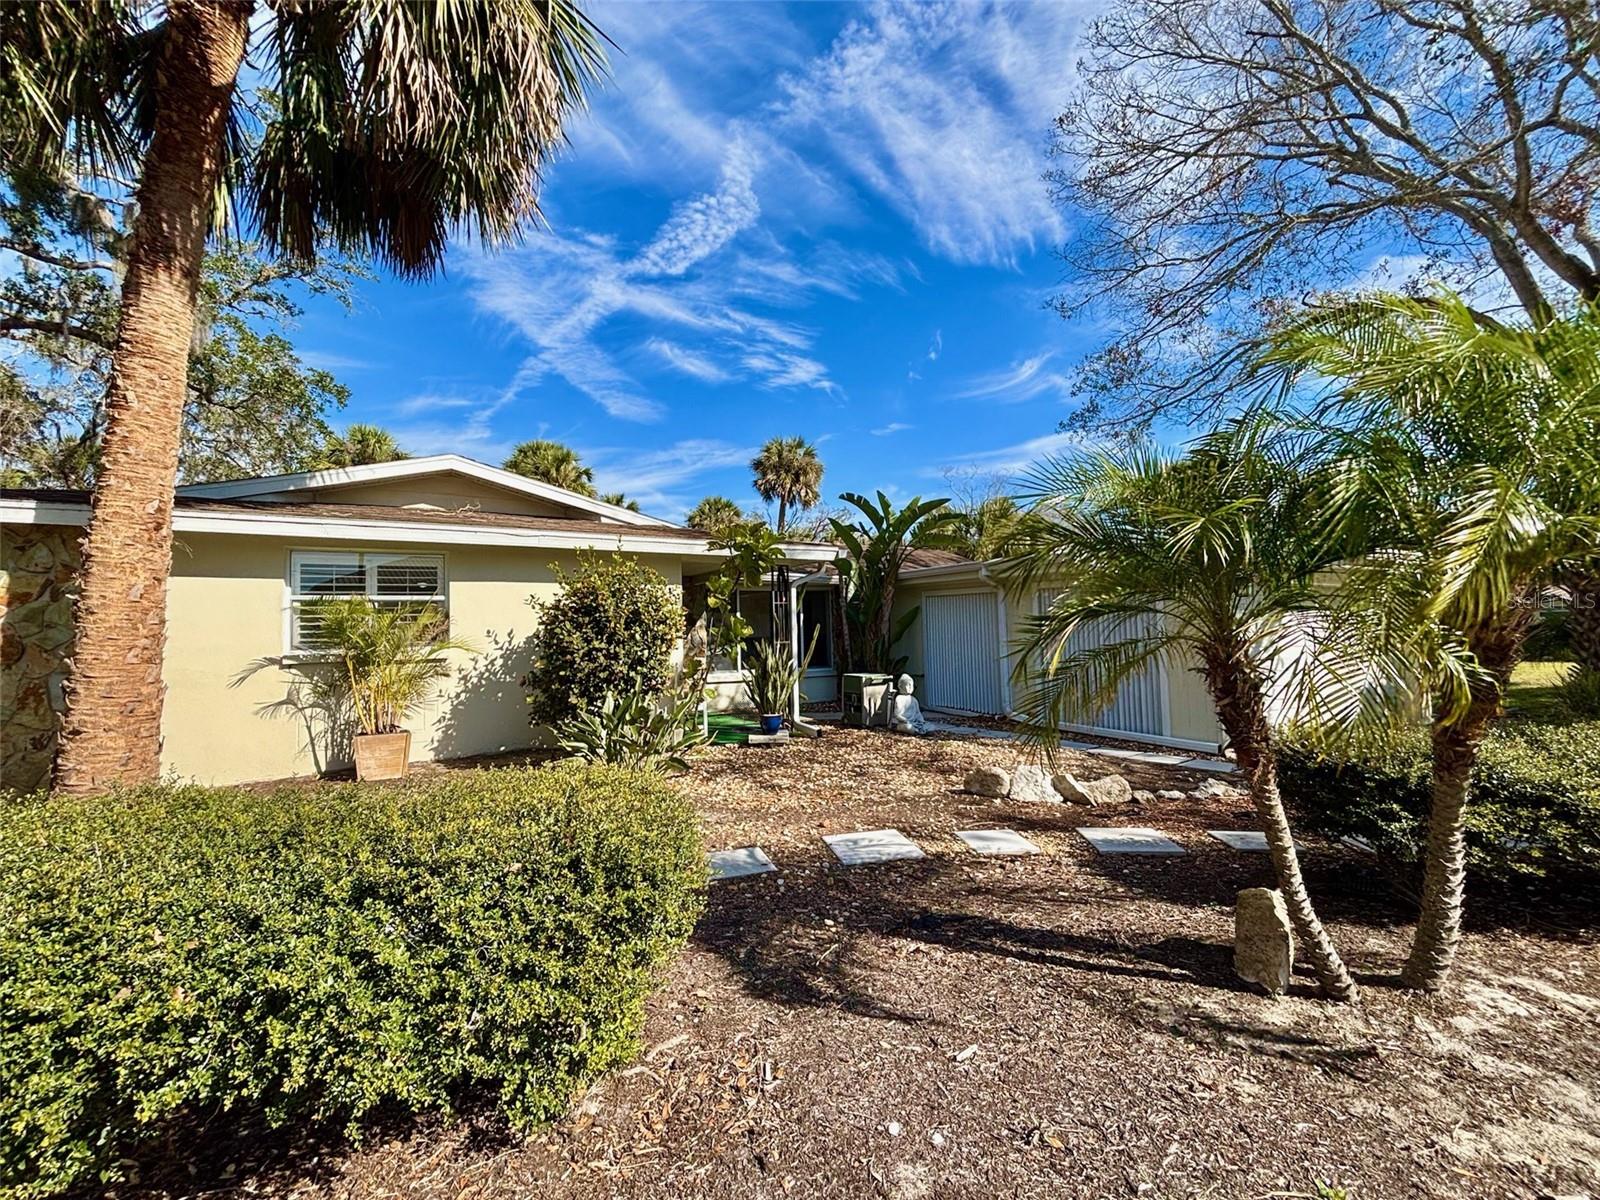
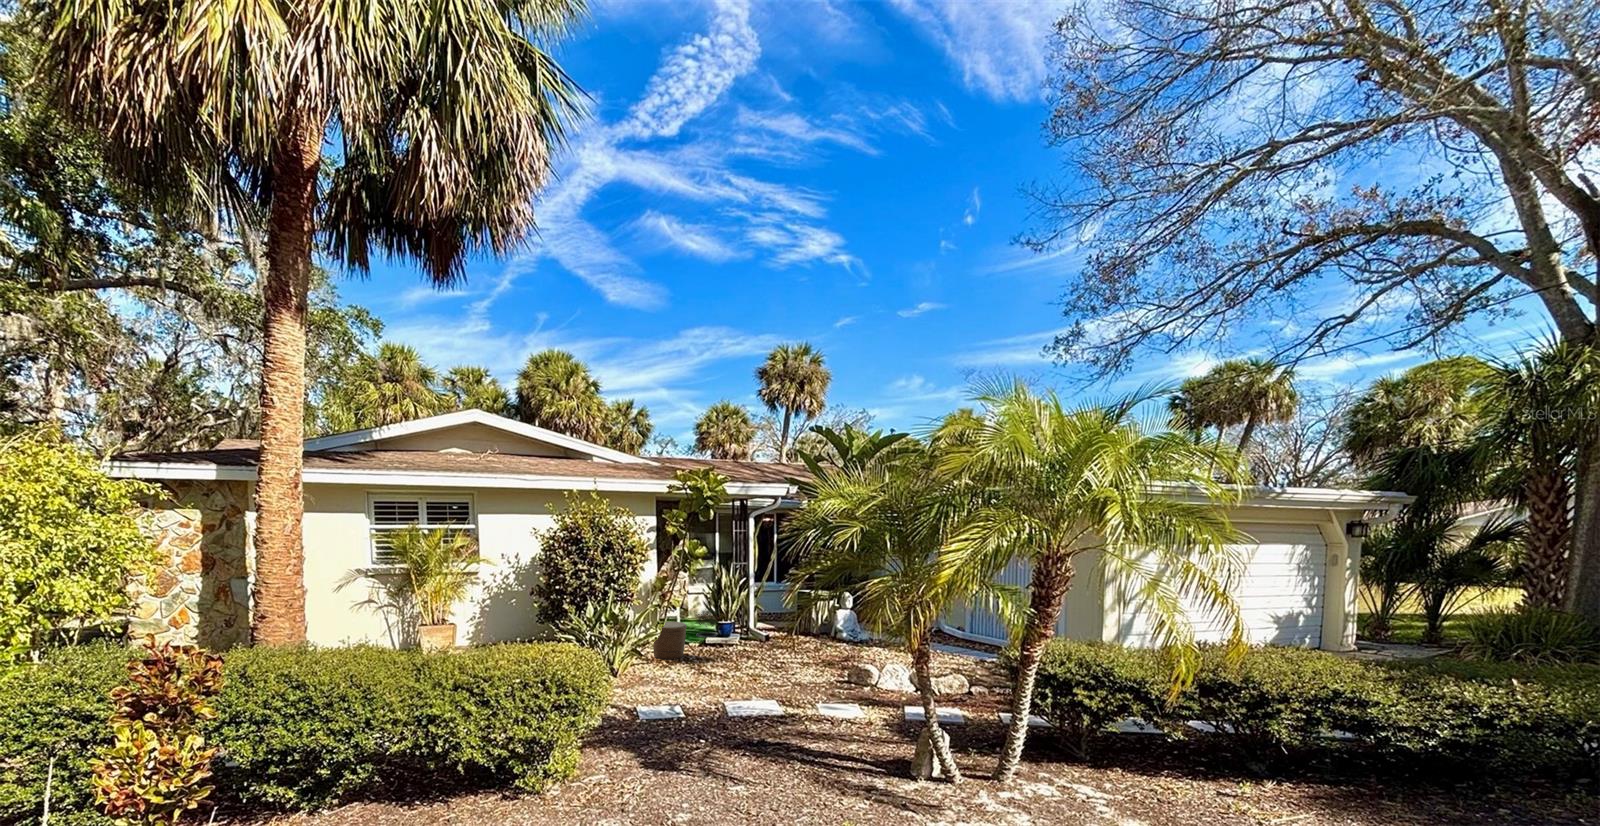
woven basket: none [691,715,733,763] -> present [653,622,687,659]

